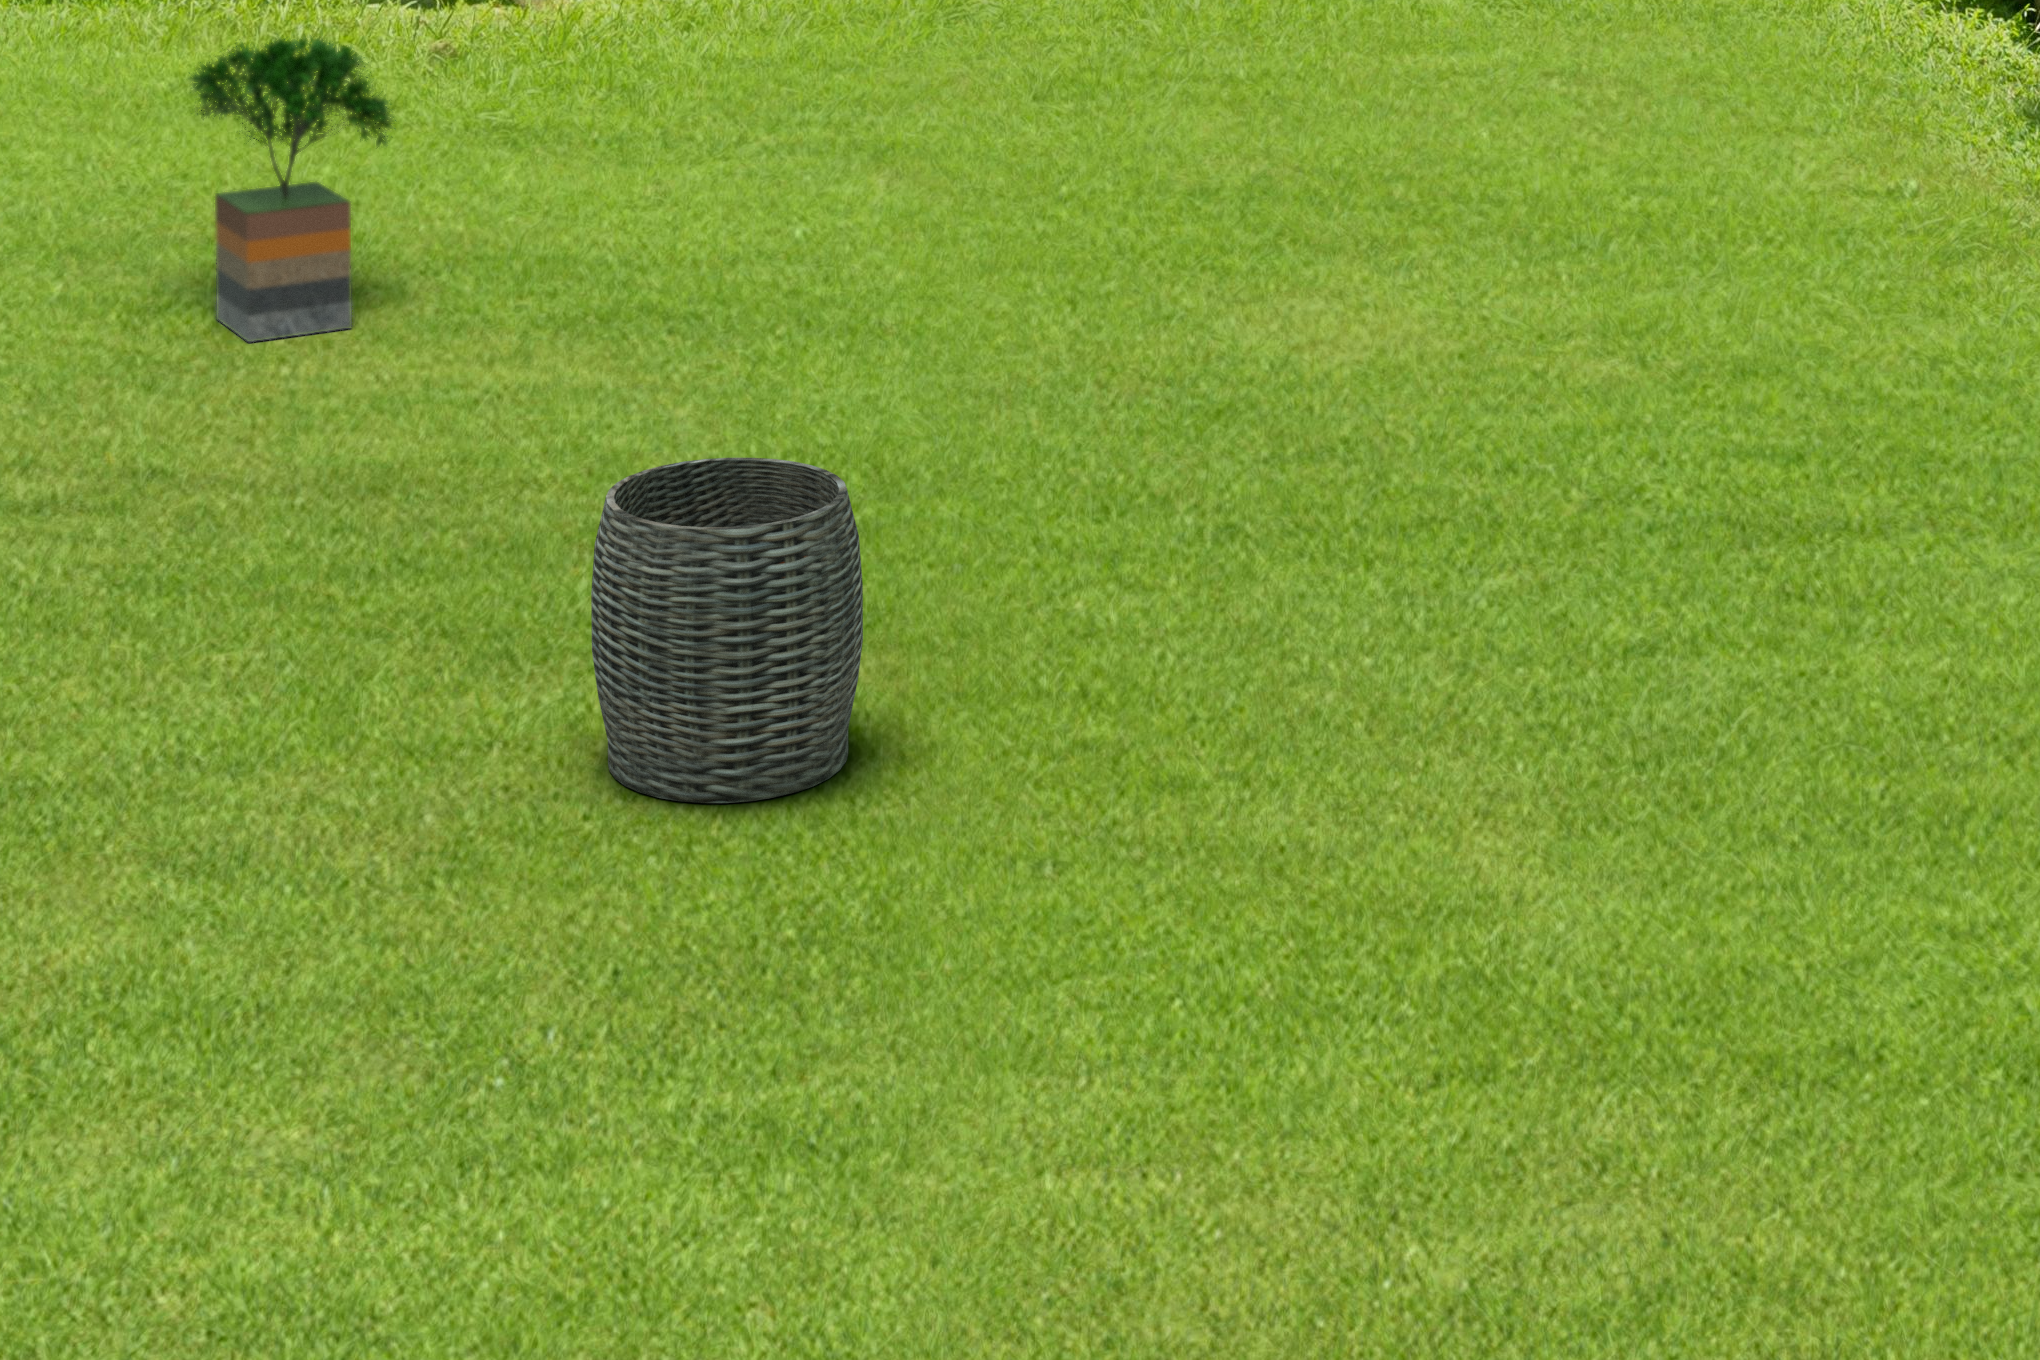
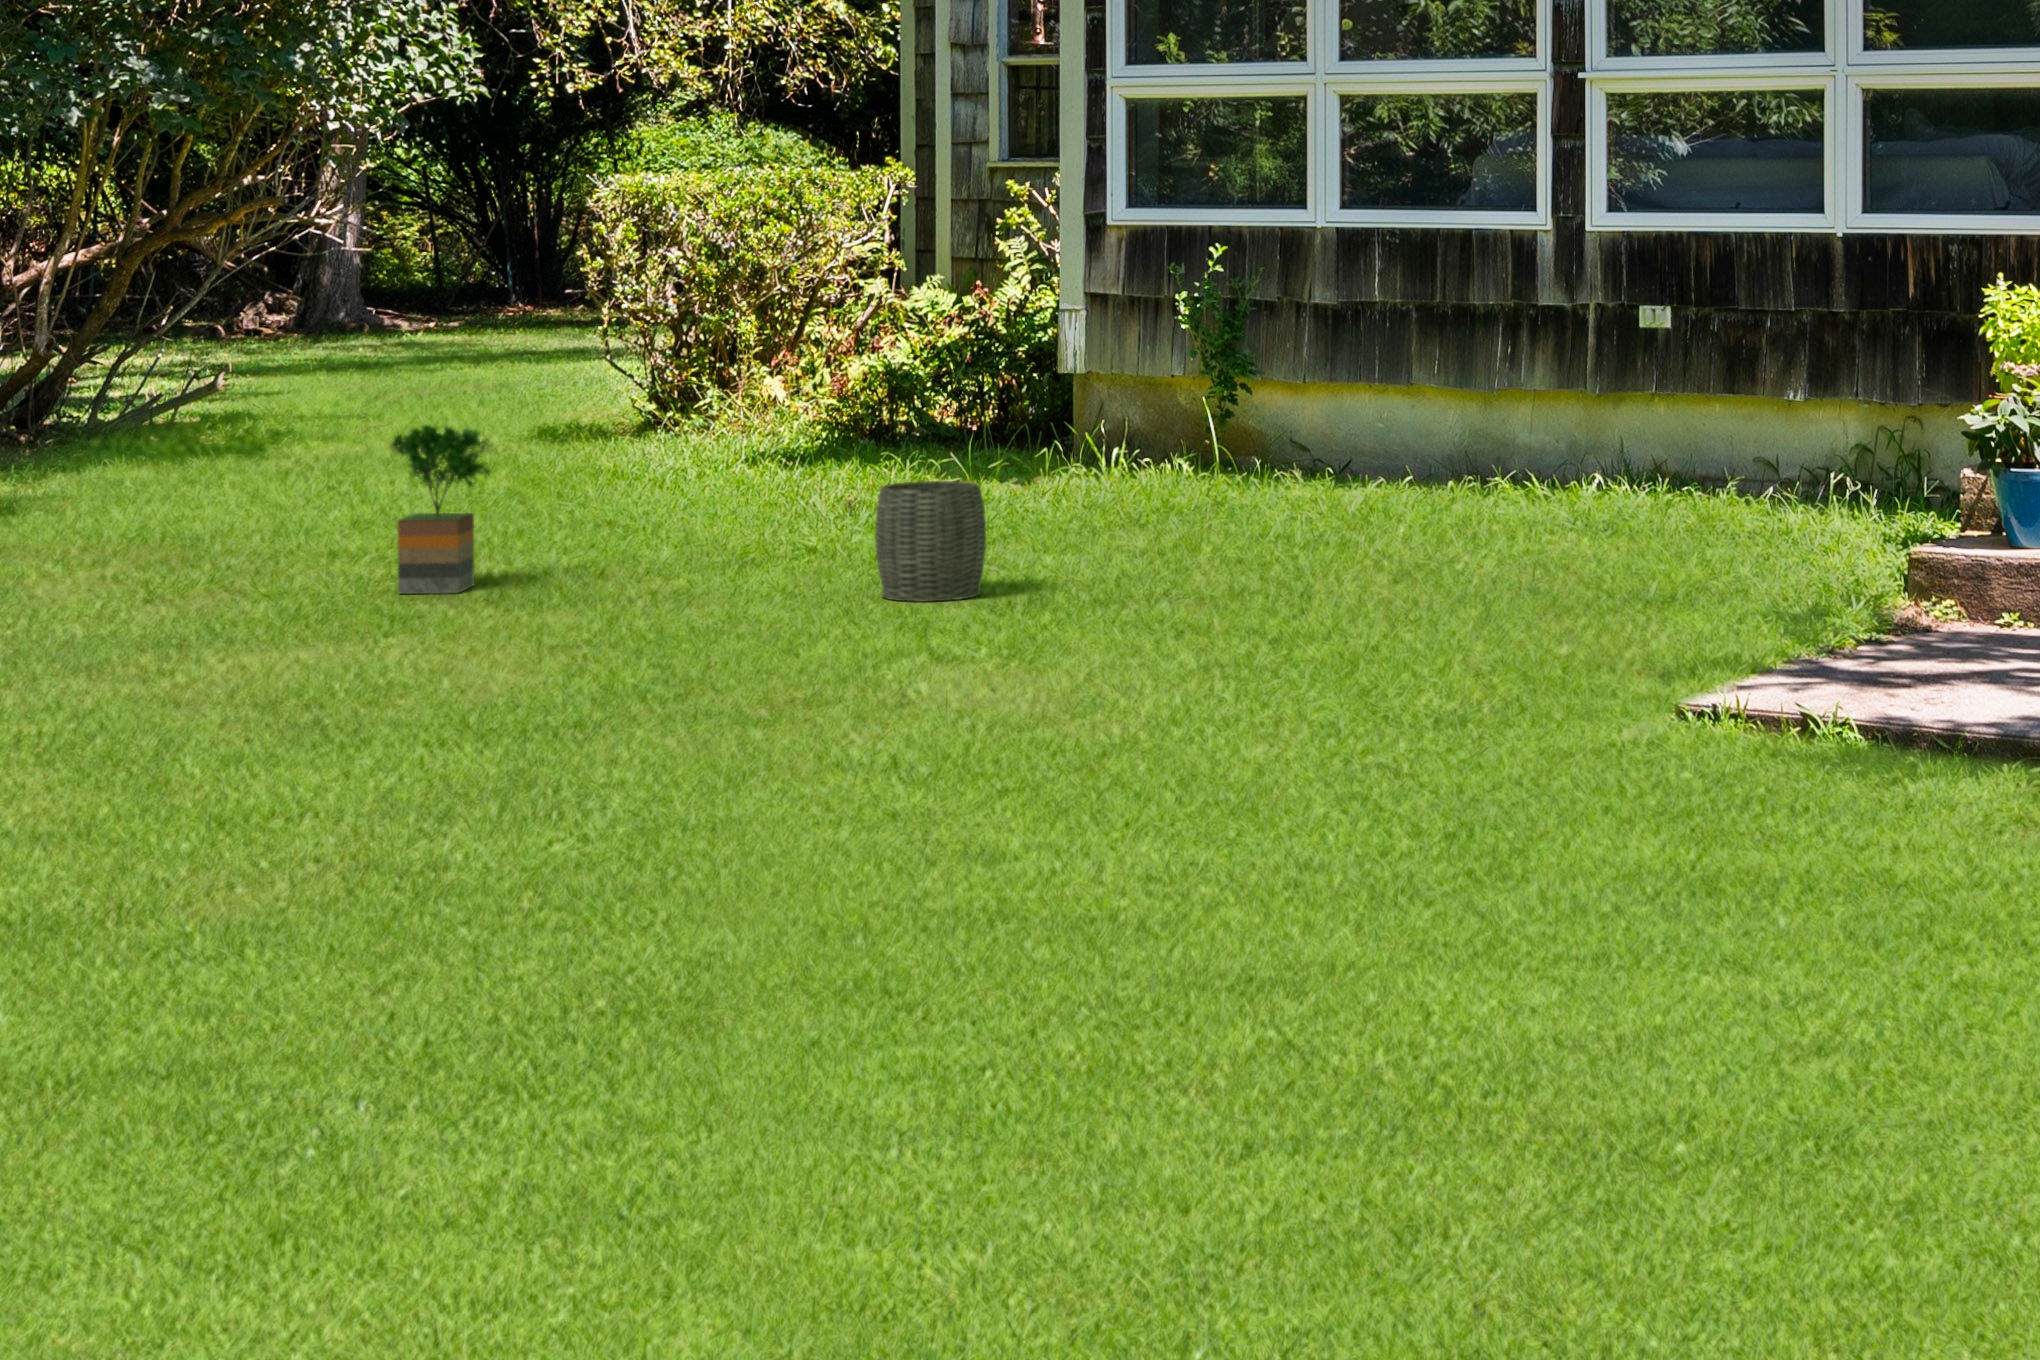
woven basket: present [591,458,863,803] -> present [875,481,986,602]

